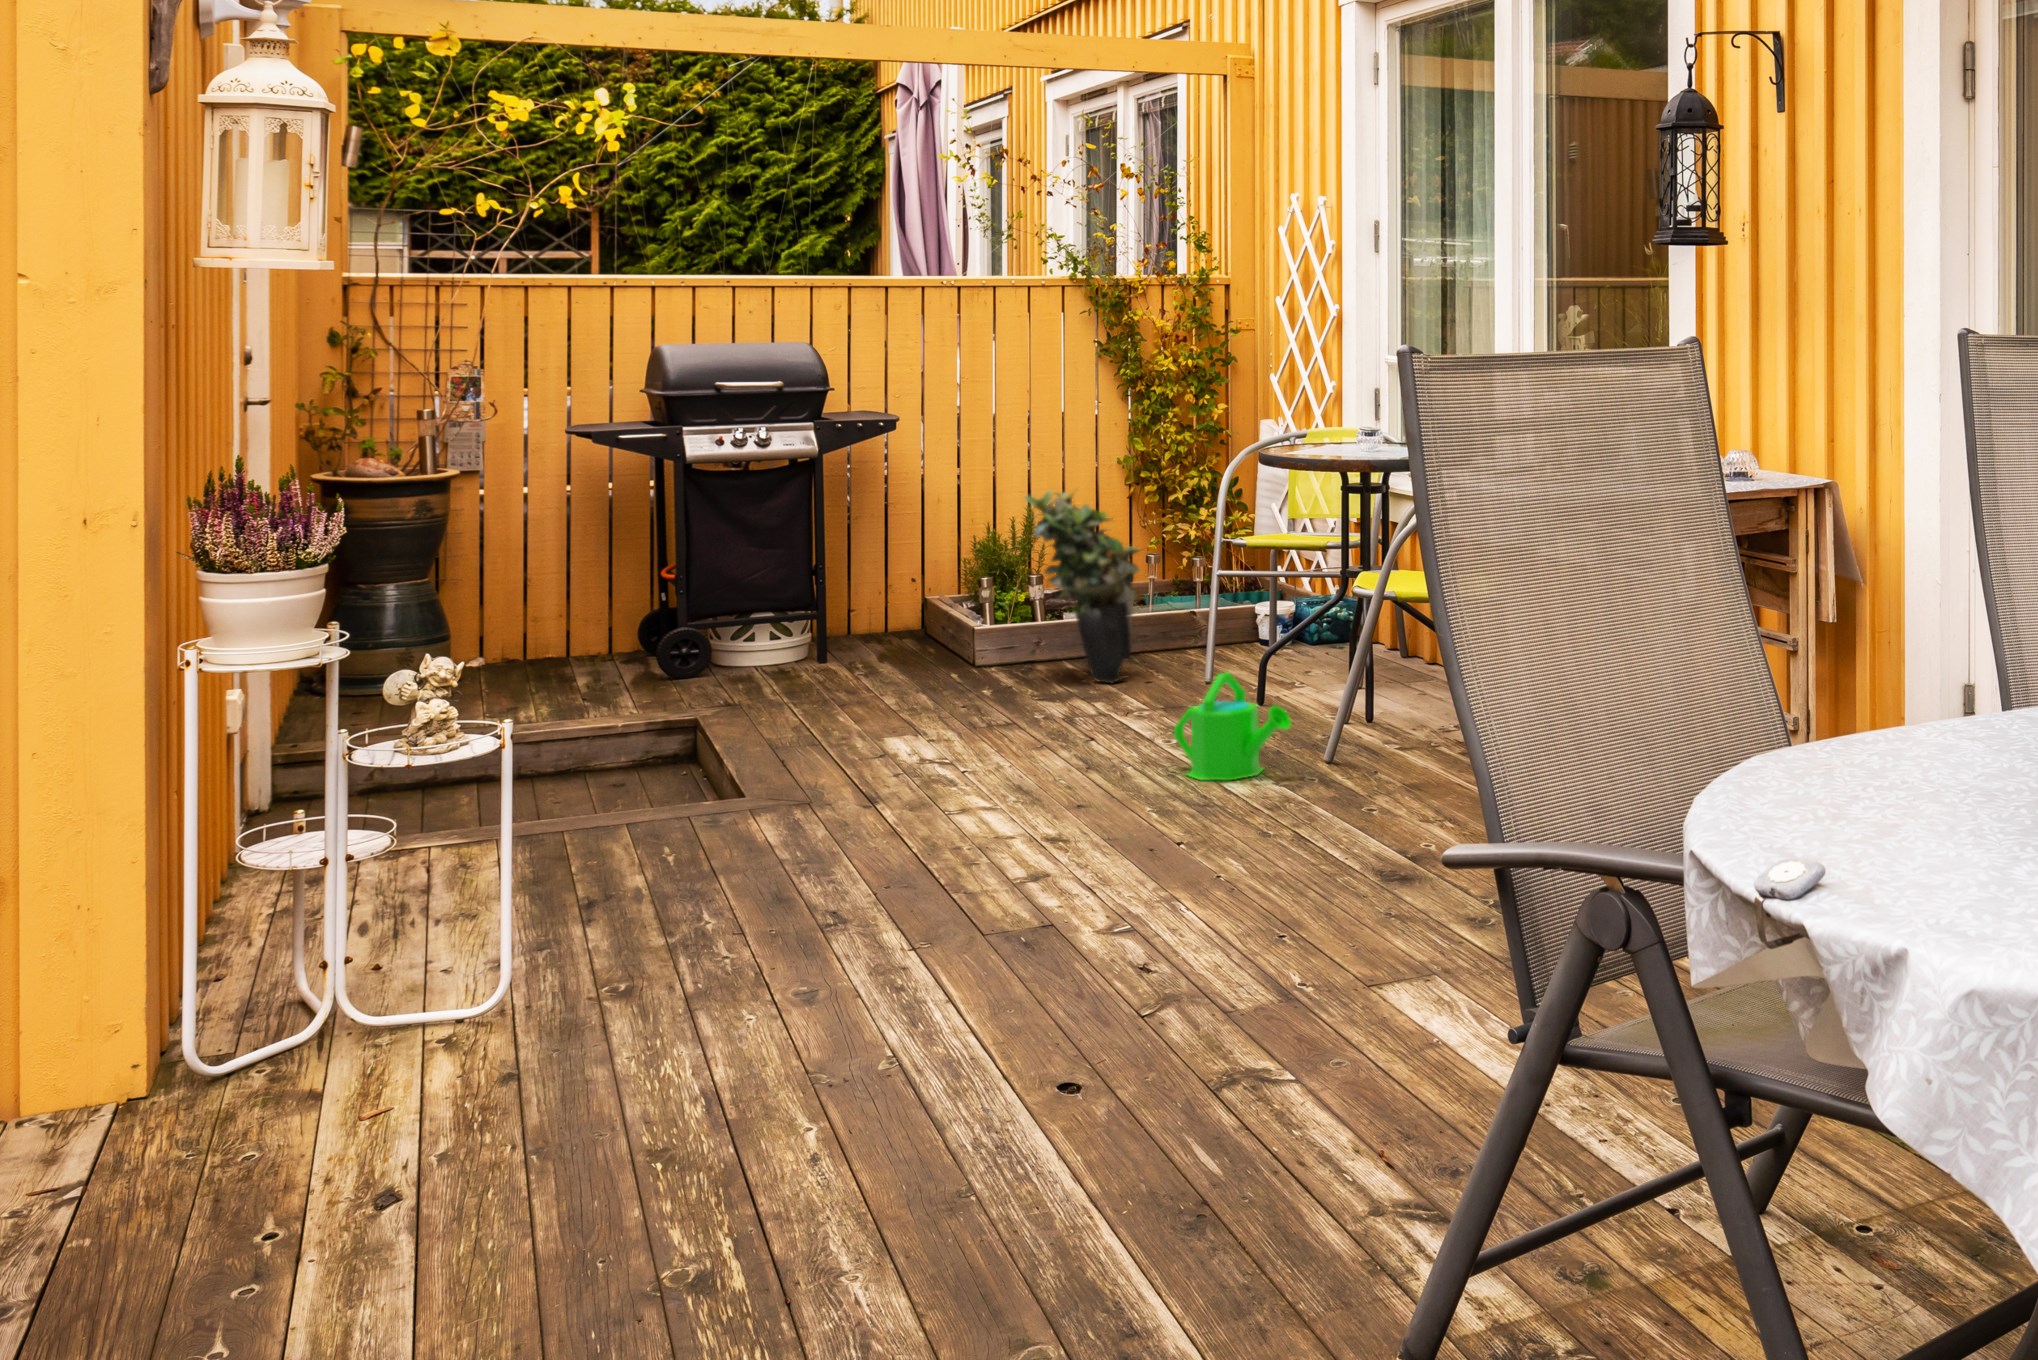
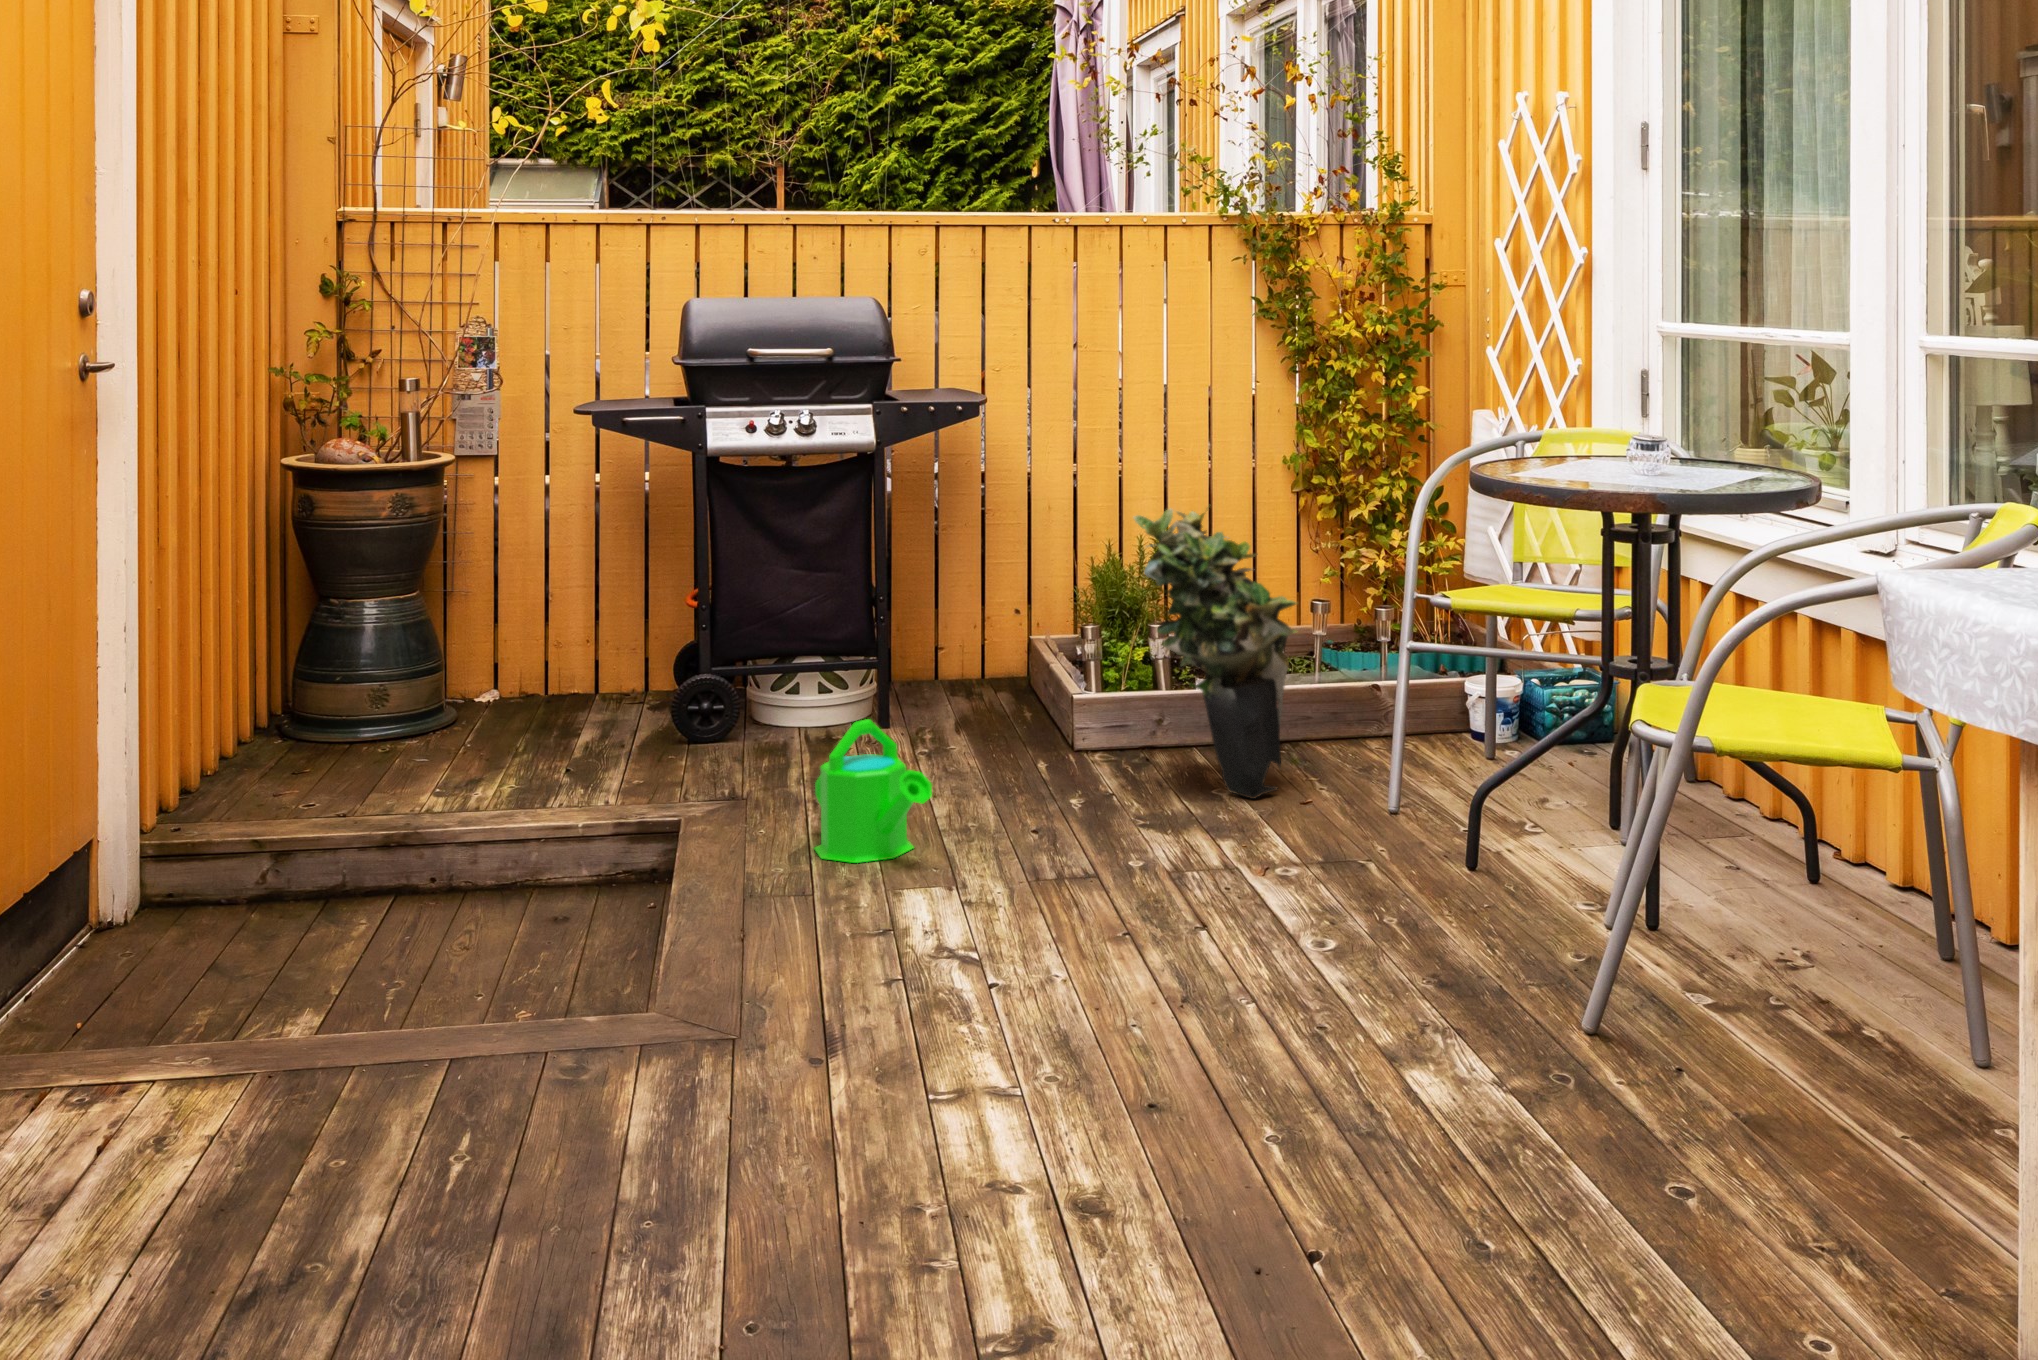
watering can: present [1174,672,1291,780] -> present [814,719,932,863]

